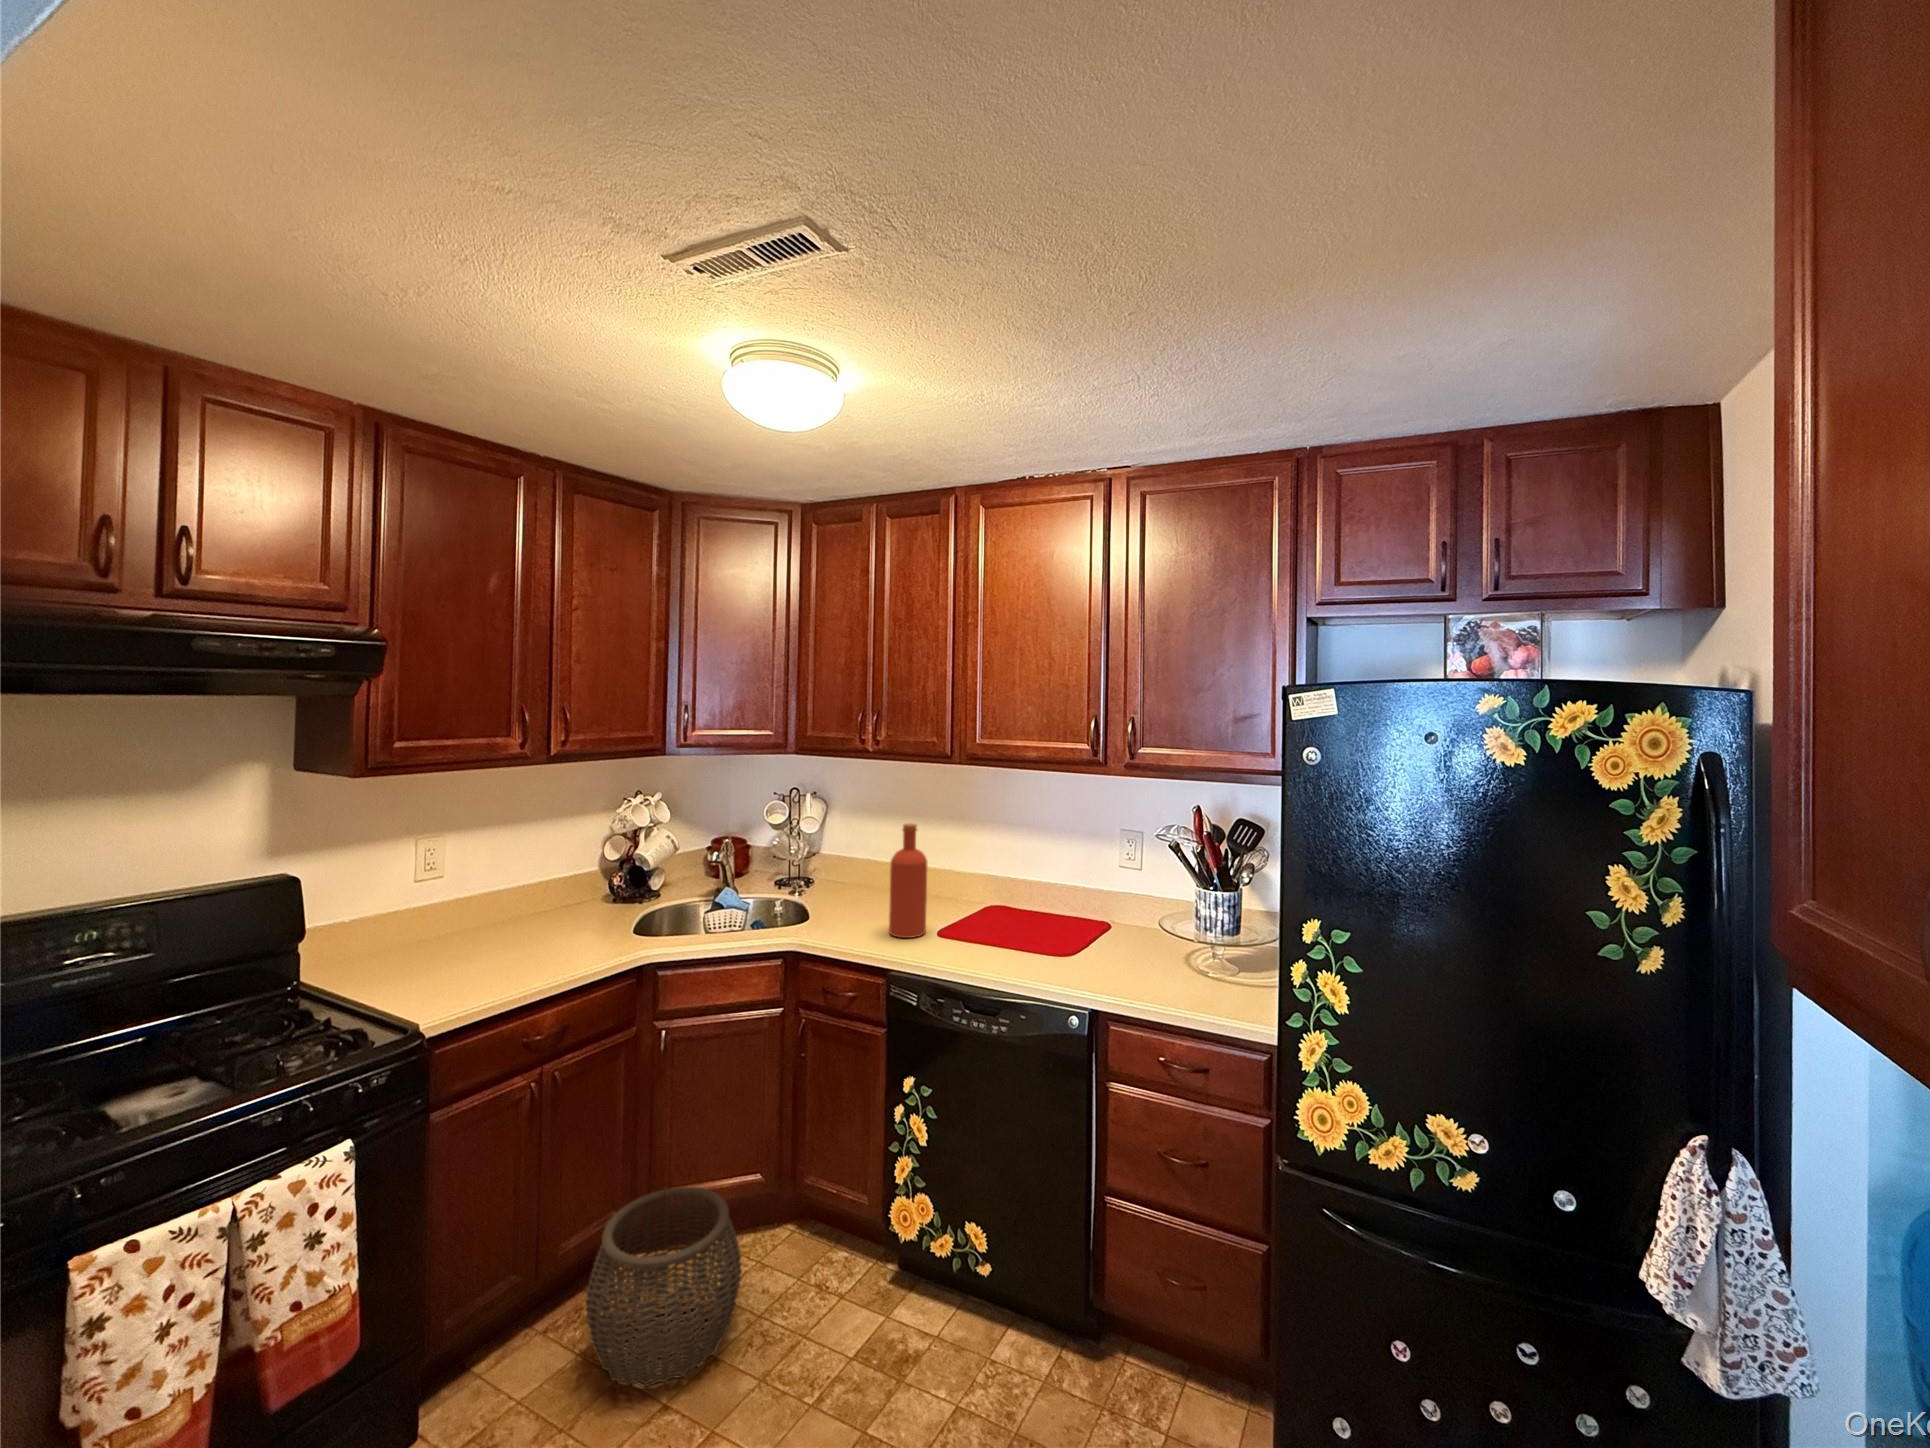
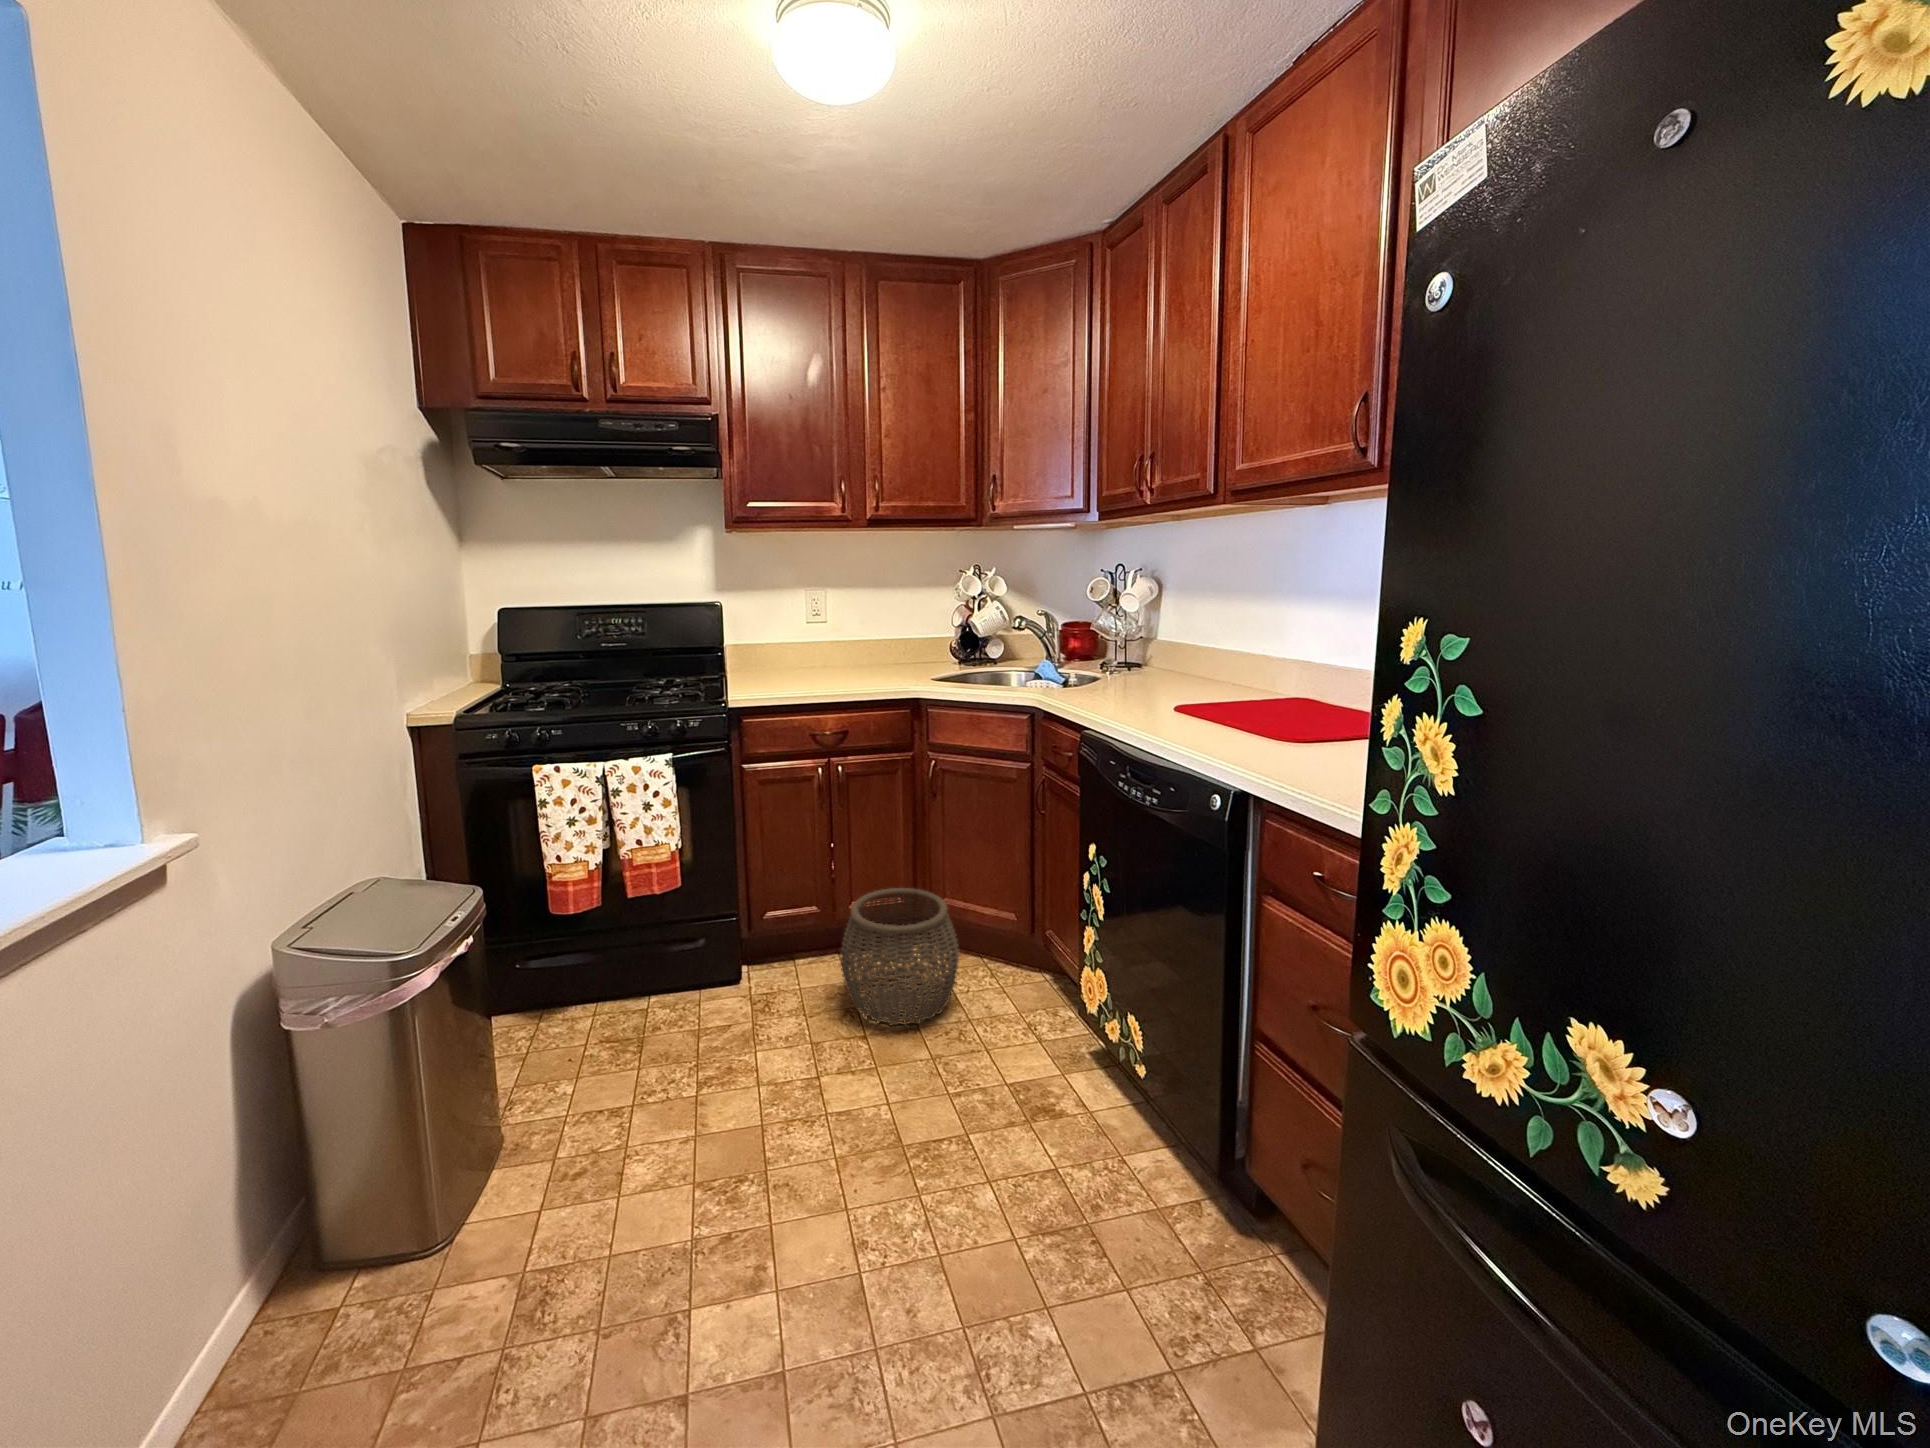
bottle: present [889,823,927,938] -> none [1100,590,1143,711]

